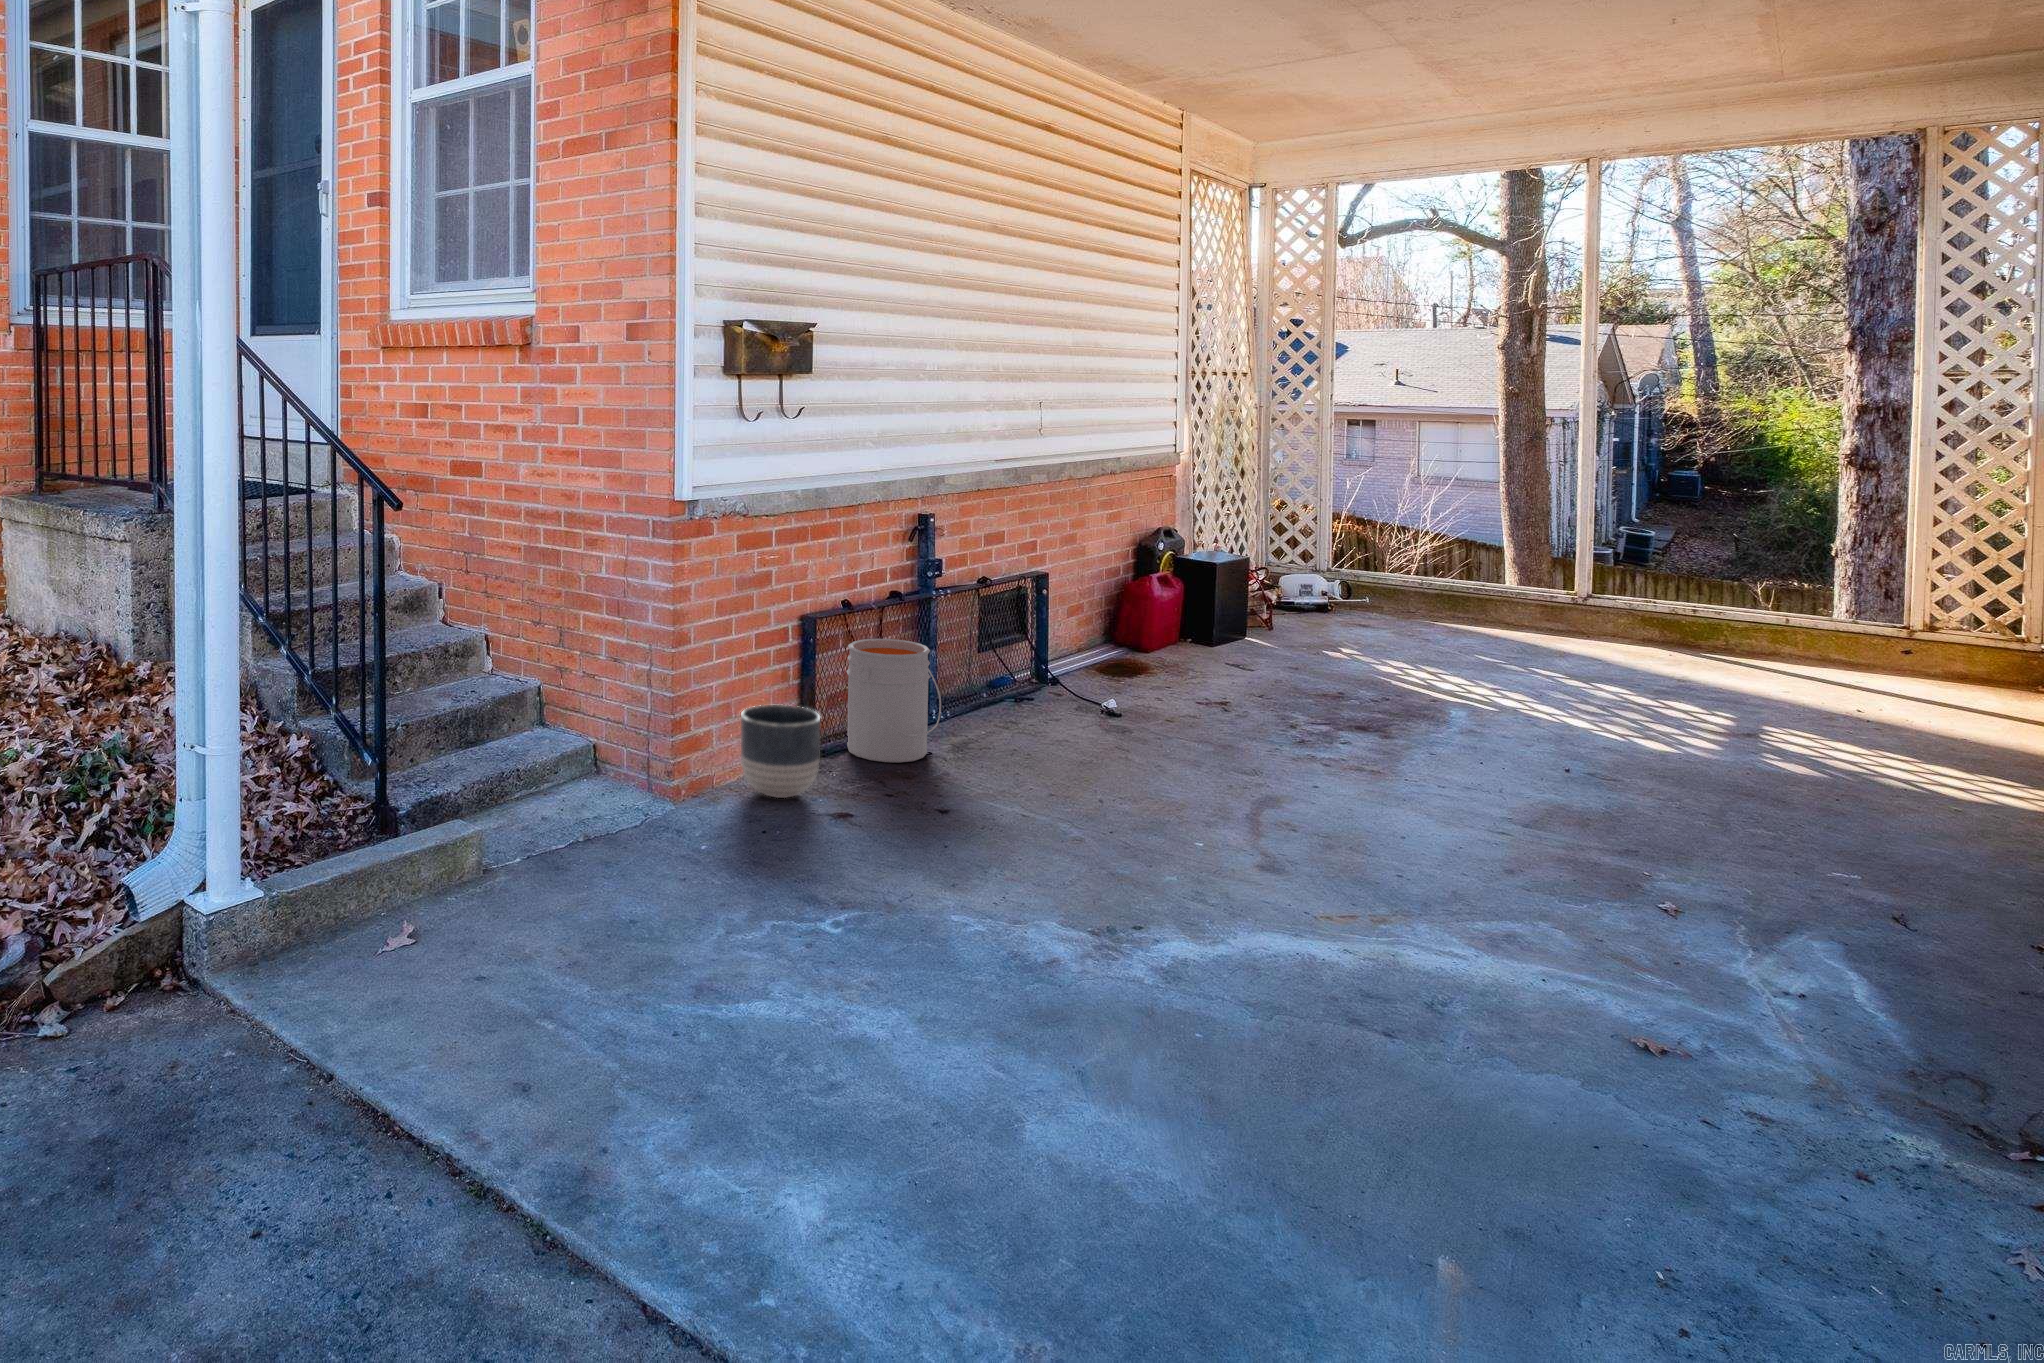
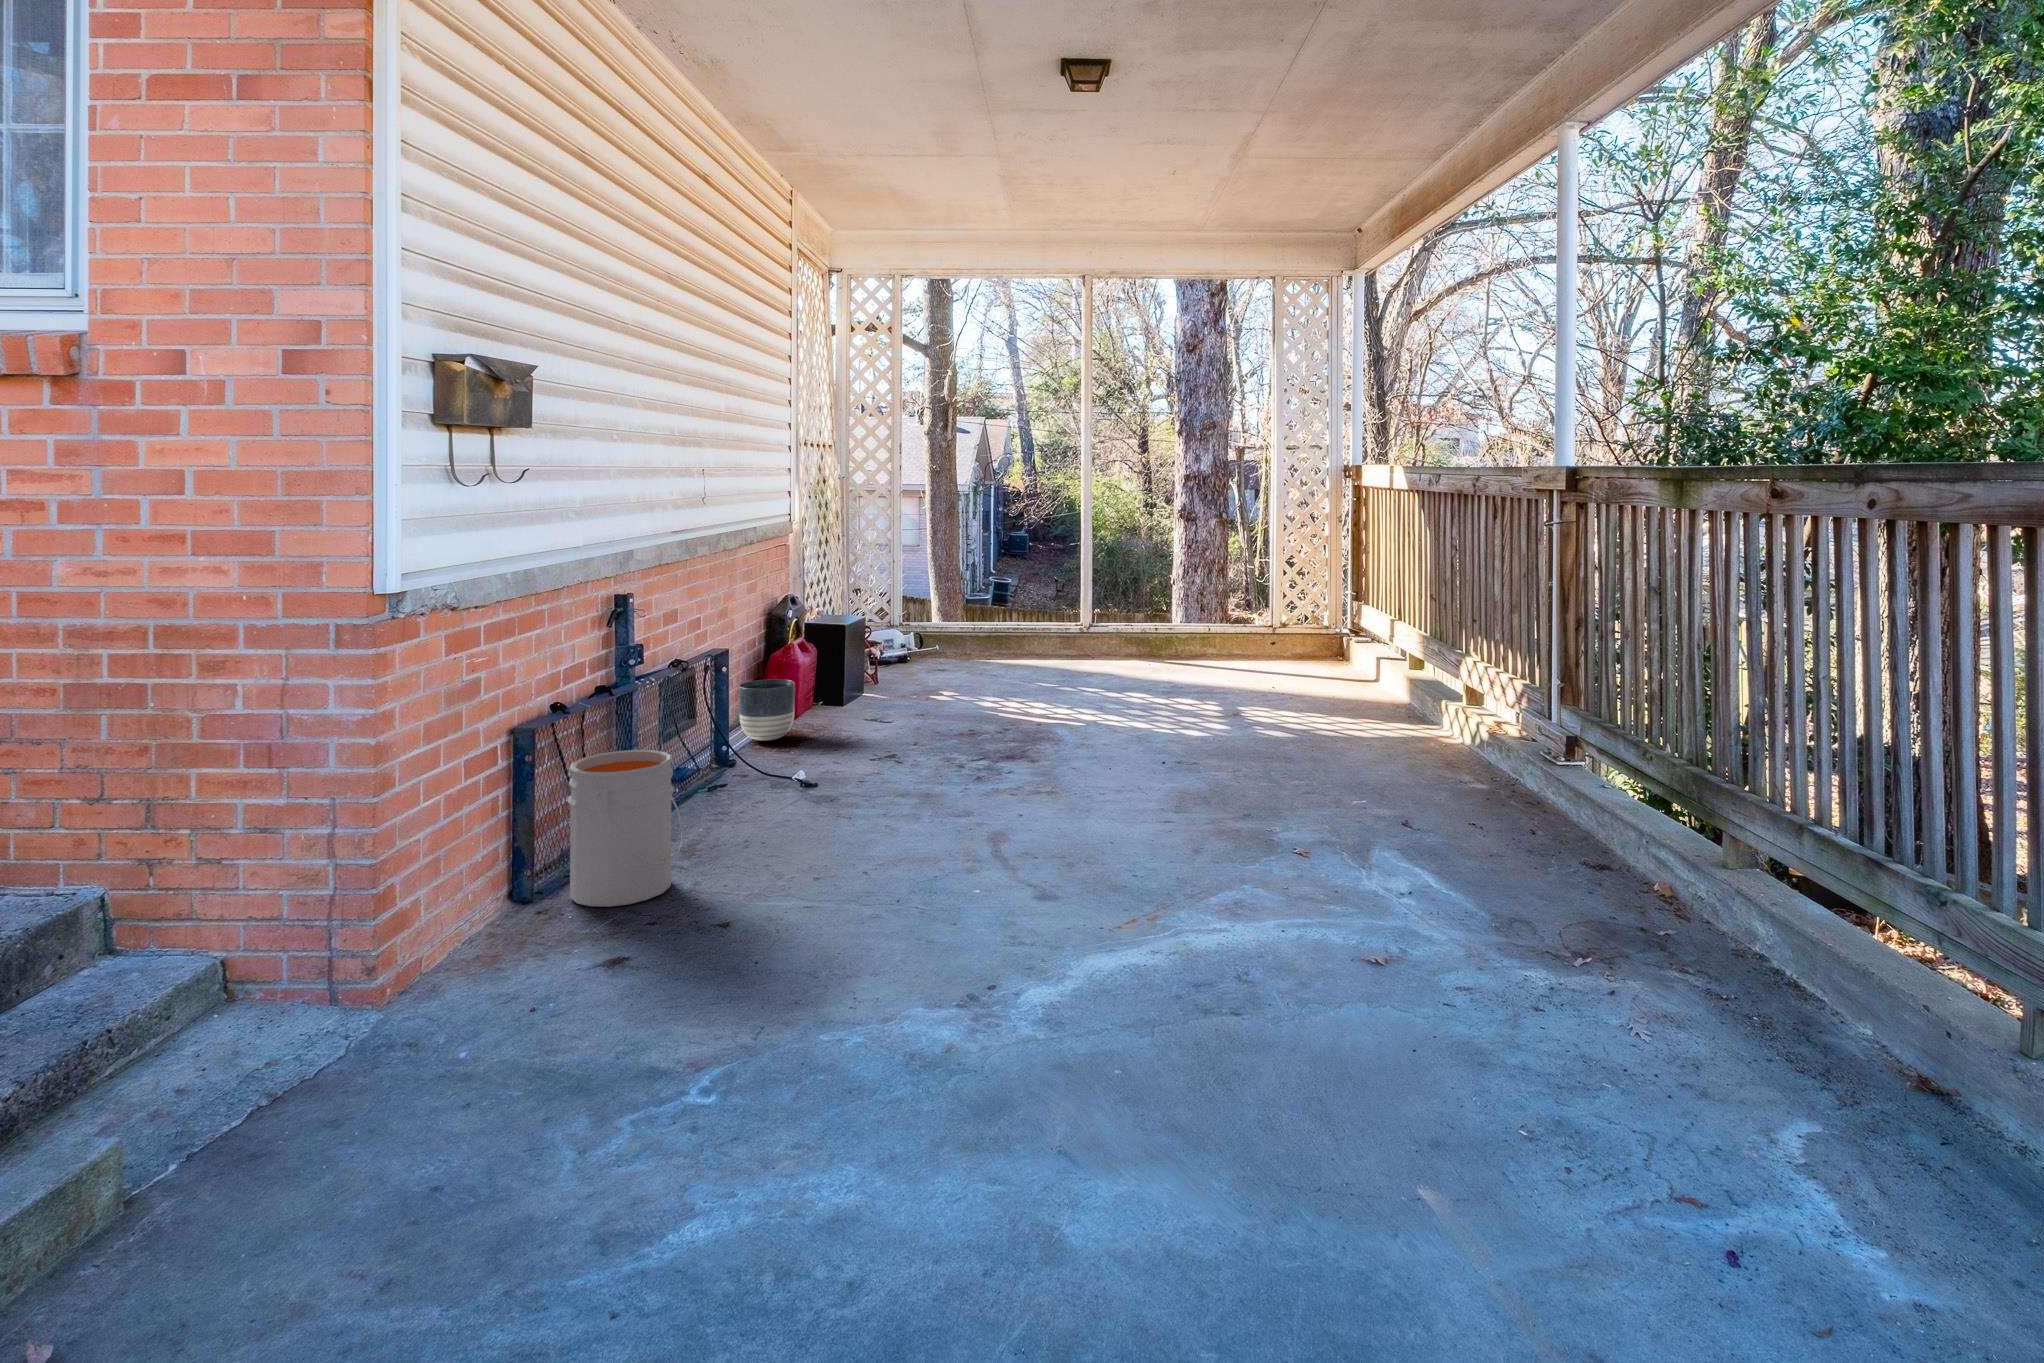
planter: present [741,705,820,798] -> present [739,679,795,741]

